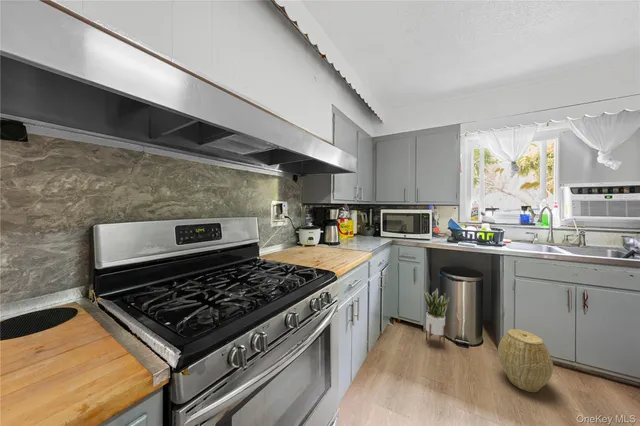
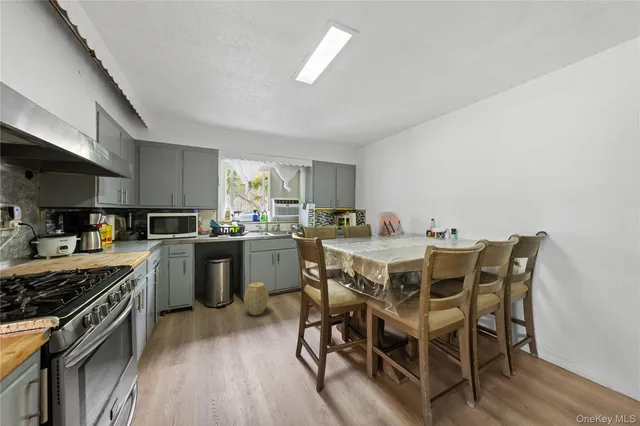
potted plant: present [422,286,449,349] -> none [193,272,214,318]

